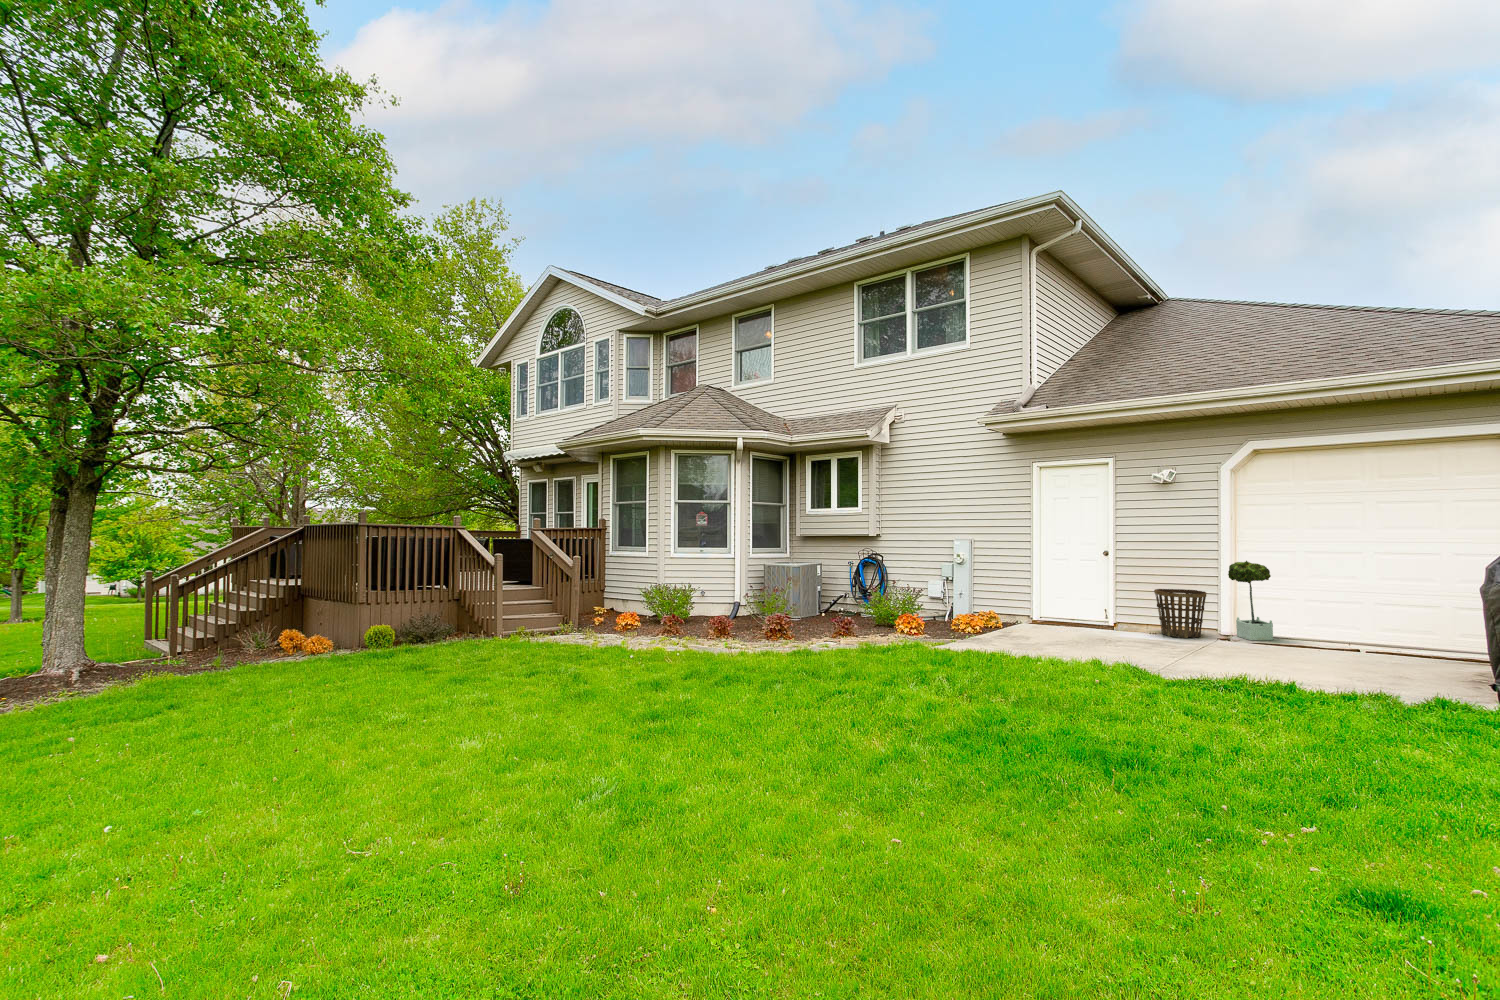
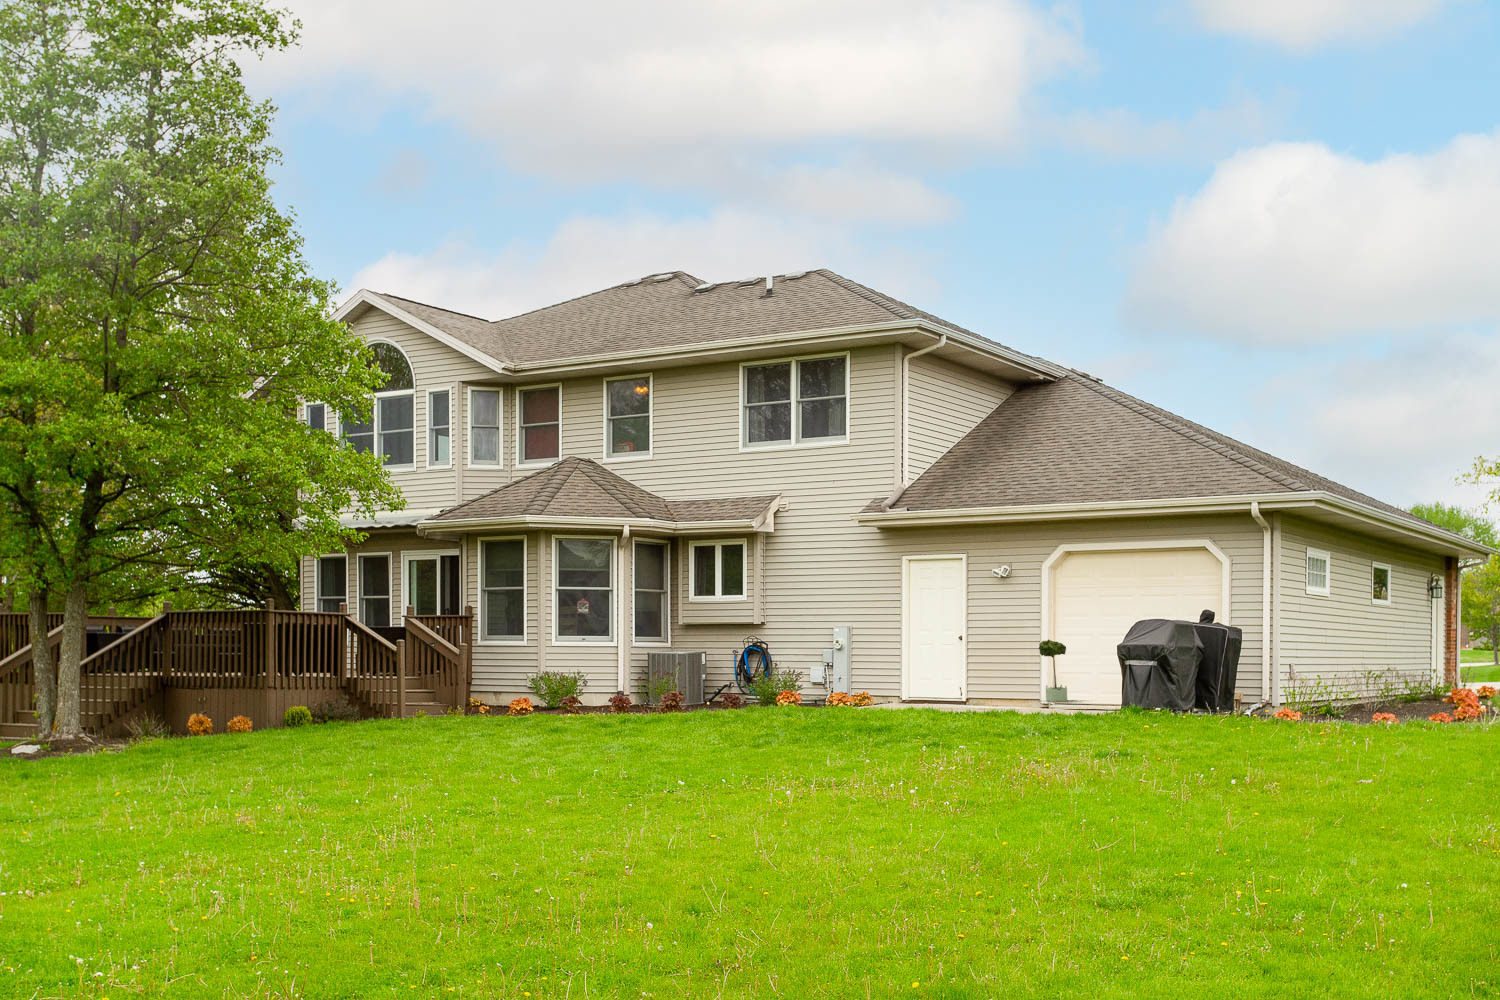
basket: present [1154,589,1206,638] -> none [988,665,1024,702]

